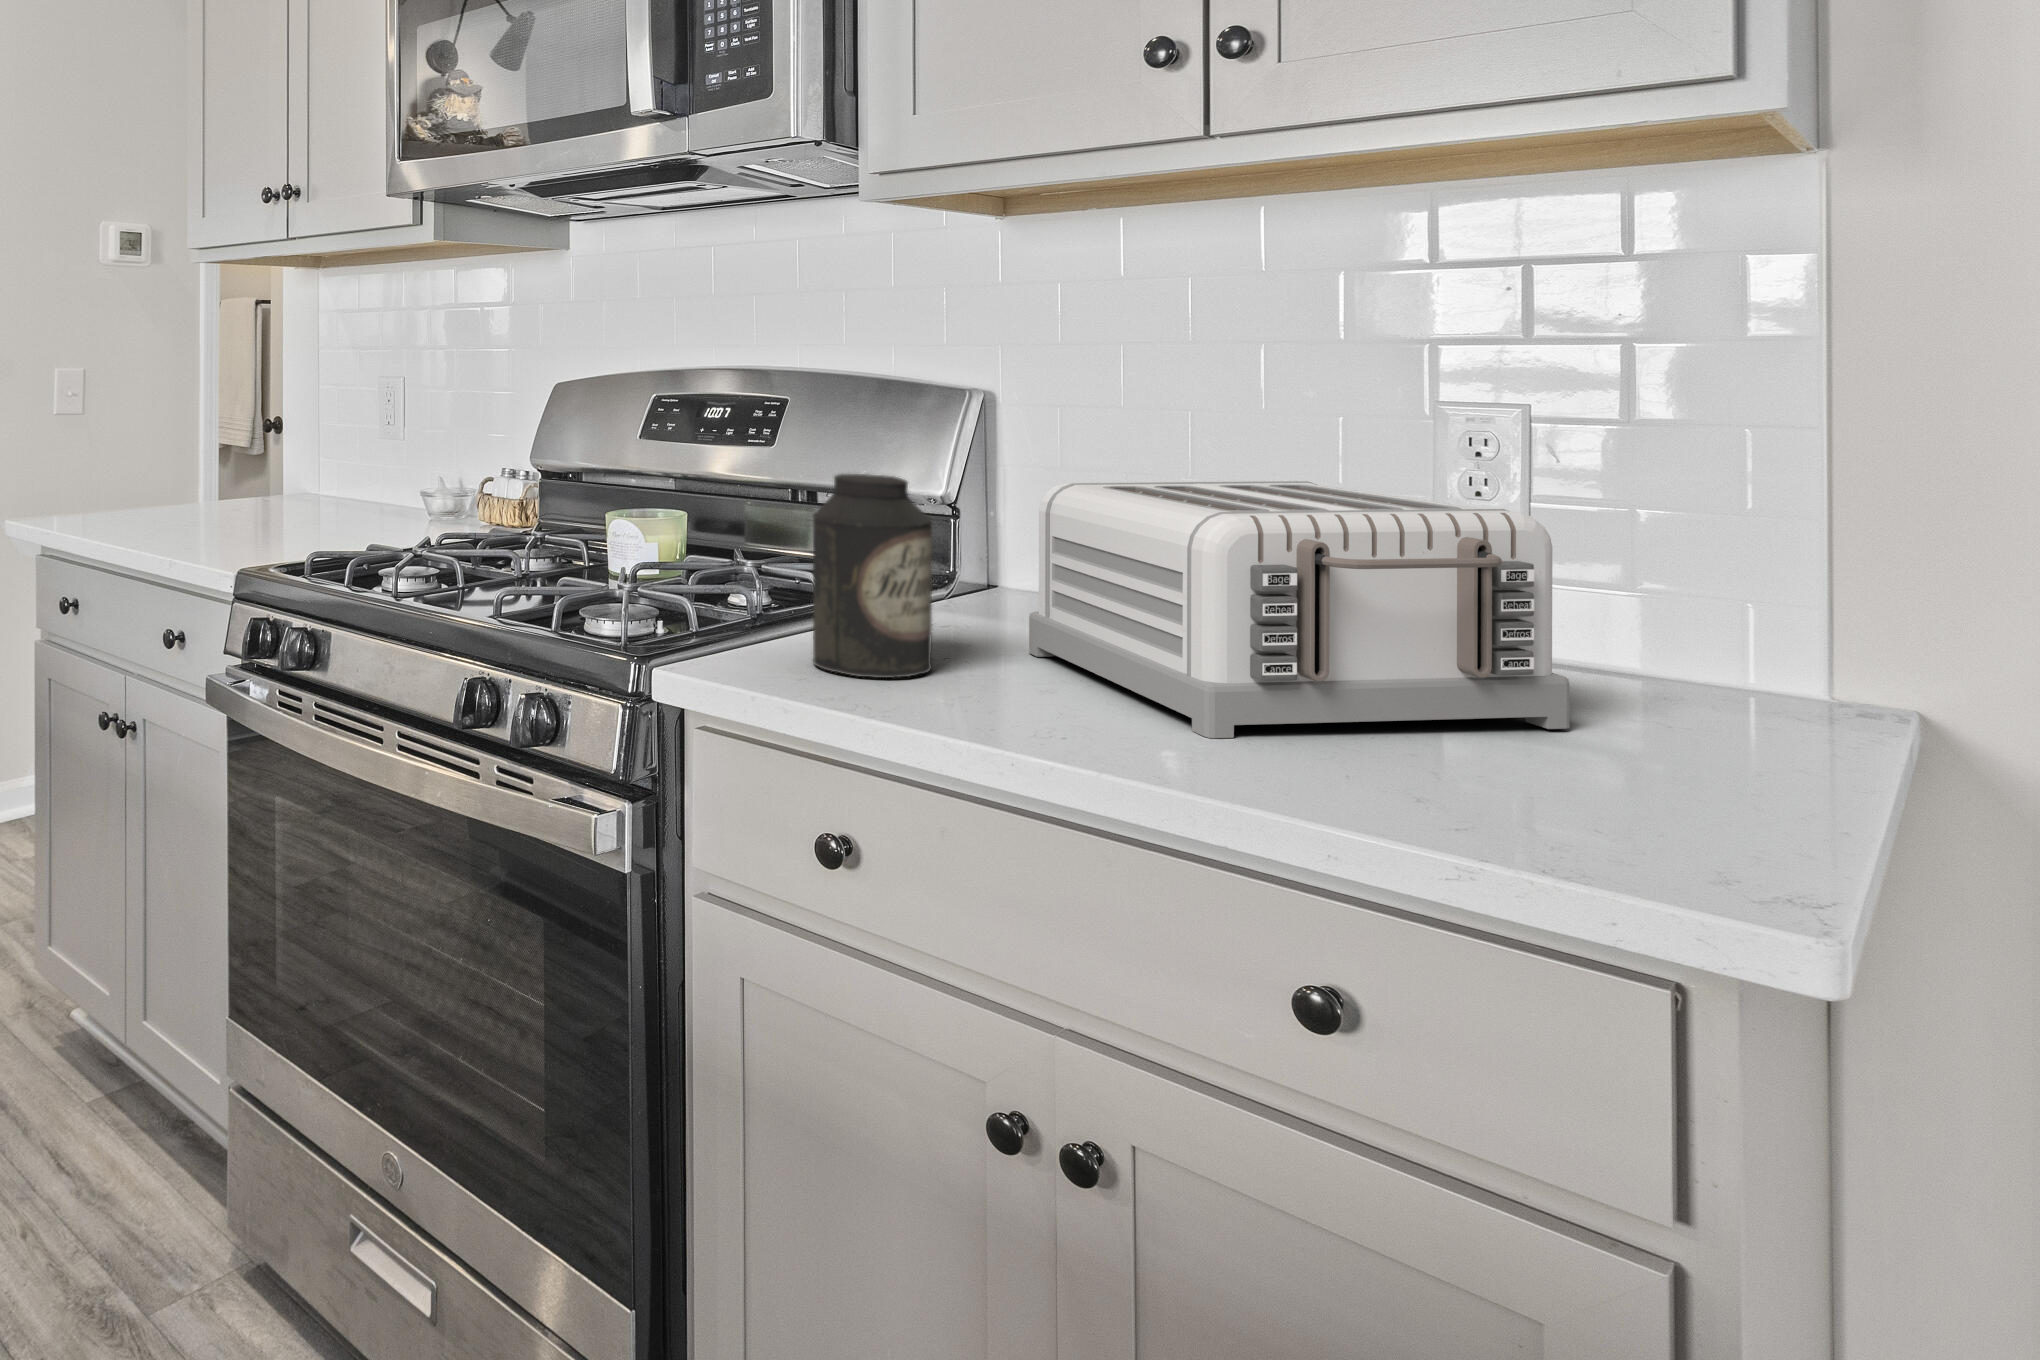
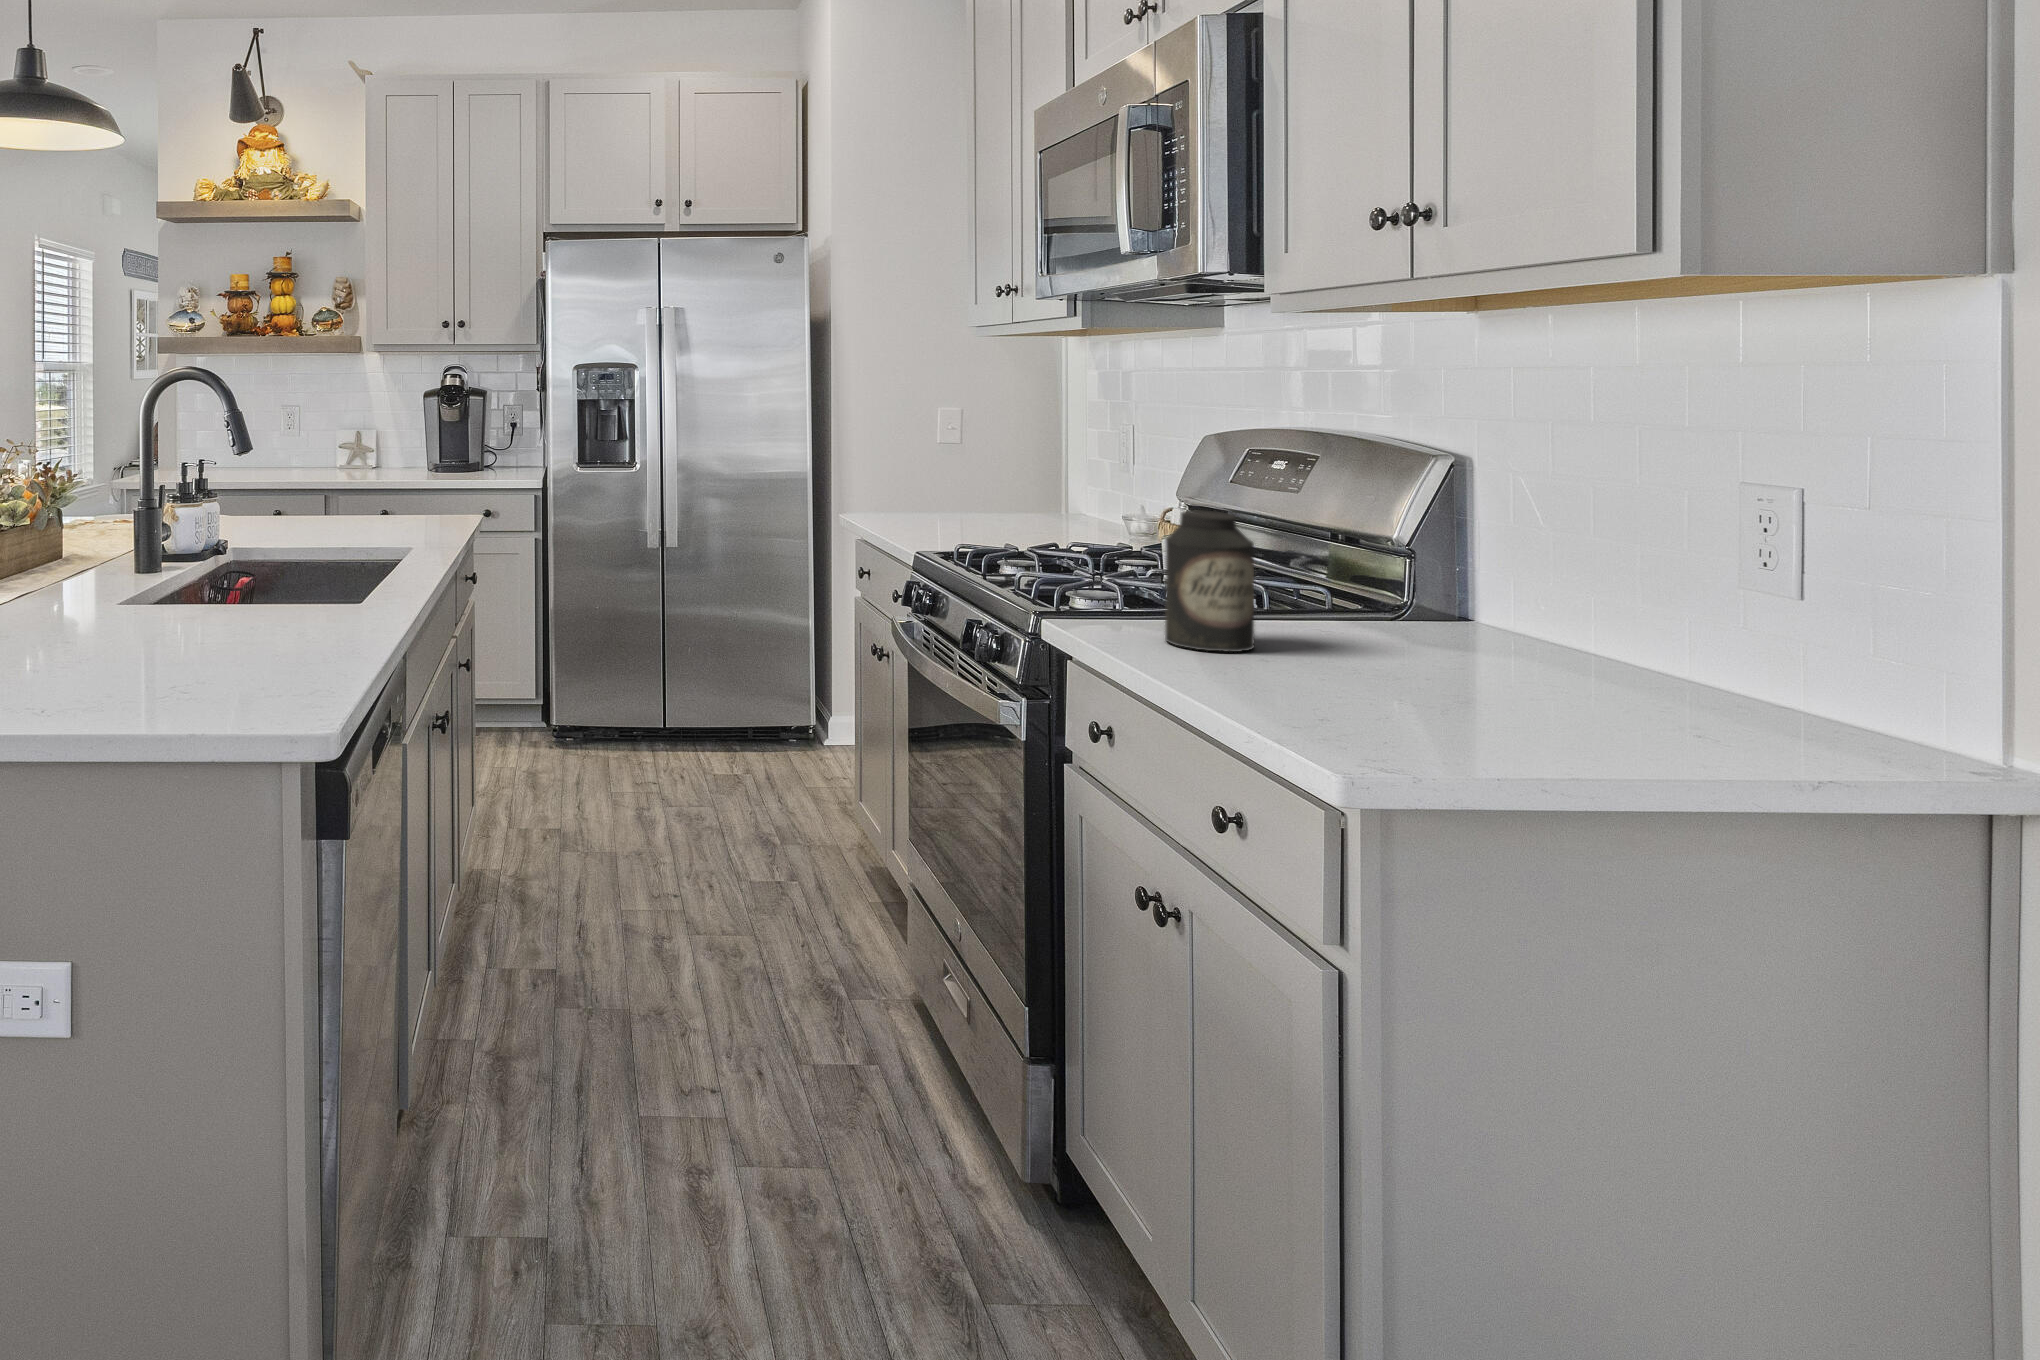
toaster: present [1029,481,1570,738] -> none [1332,529,1685,747]

